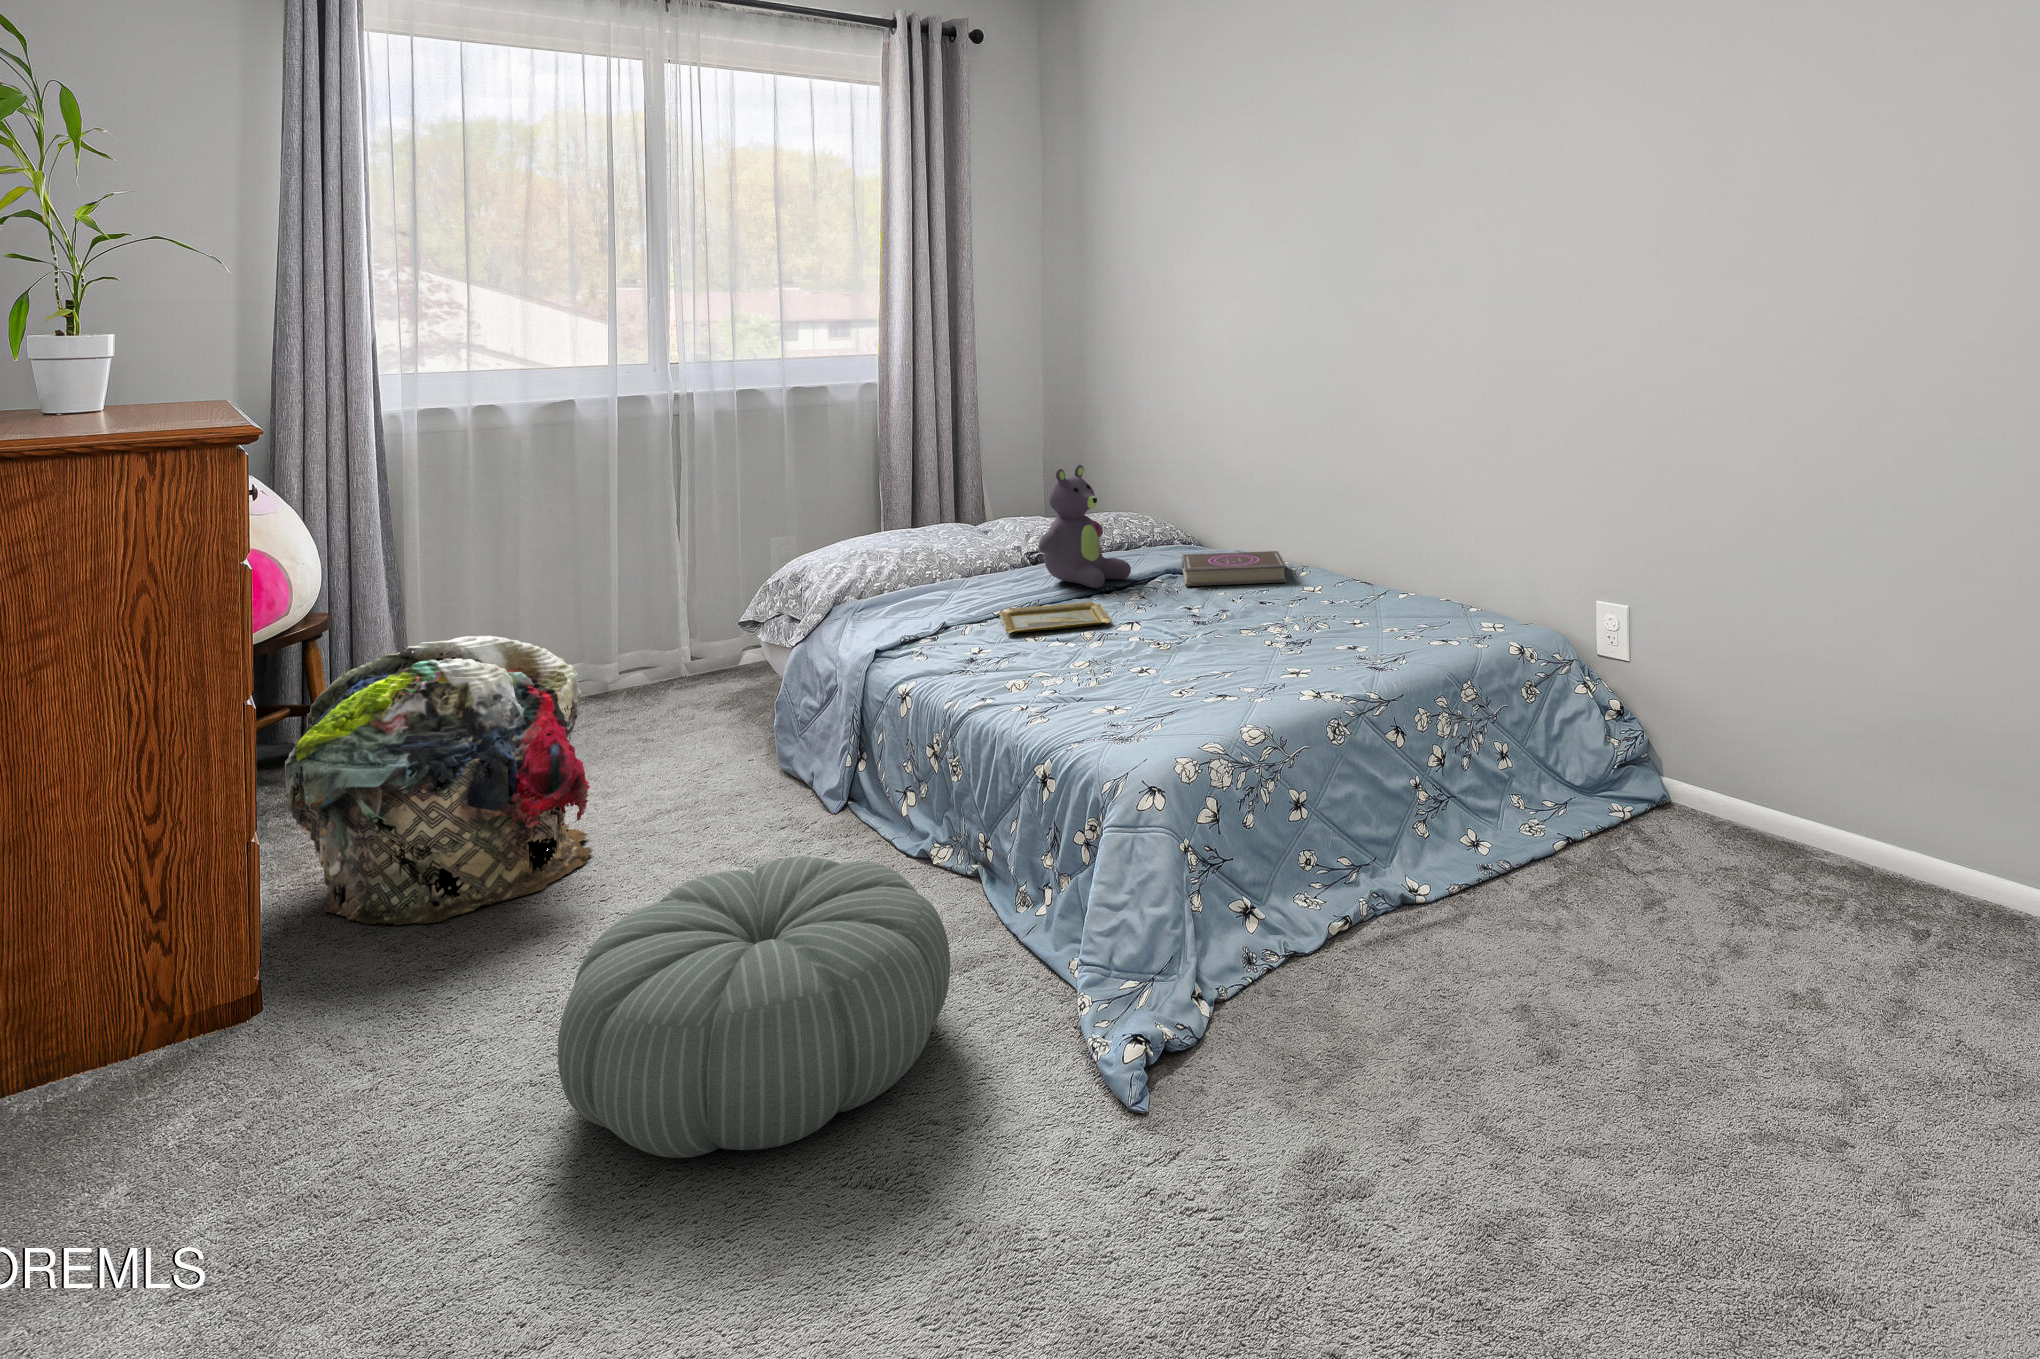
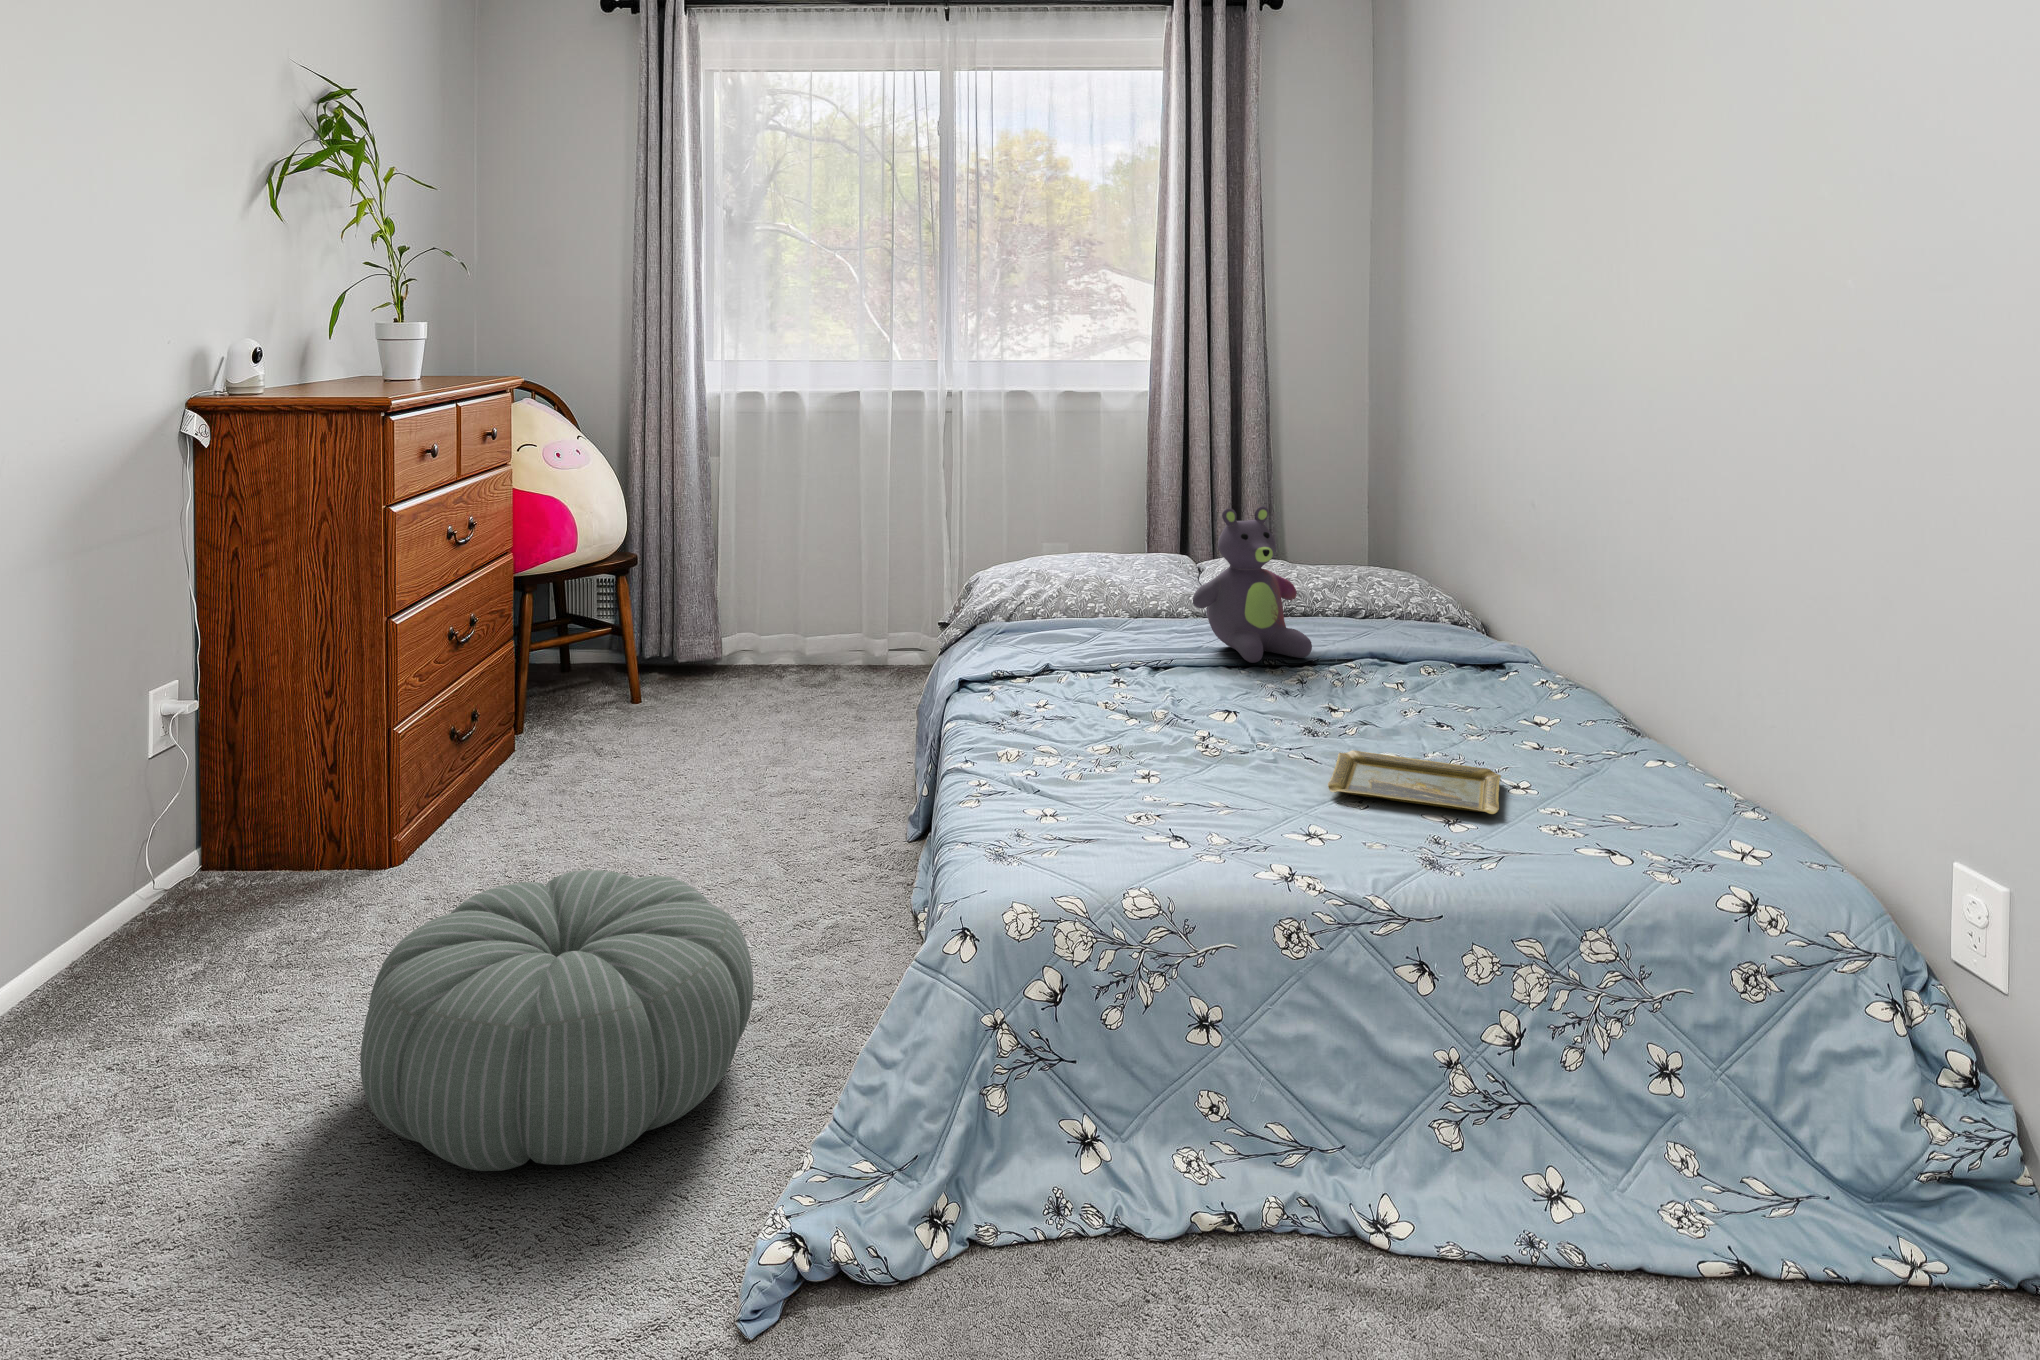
book: present [1182,551,1287,586] -> none [1360,641,1528,706]
tray: present [999,602,1111,633] -> present [1328,750,1501,814]
laundry basket: present [285,635,593,925] -> none [477,595,709,844]

